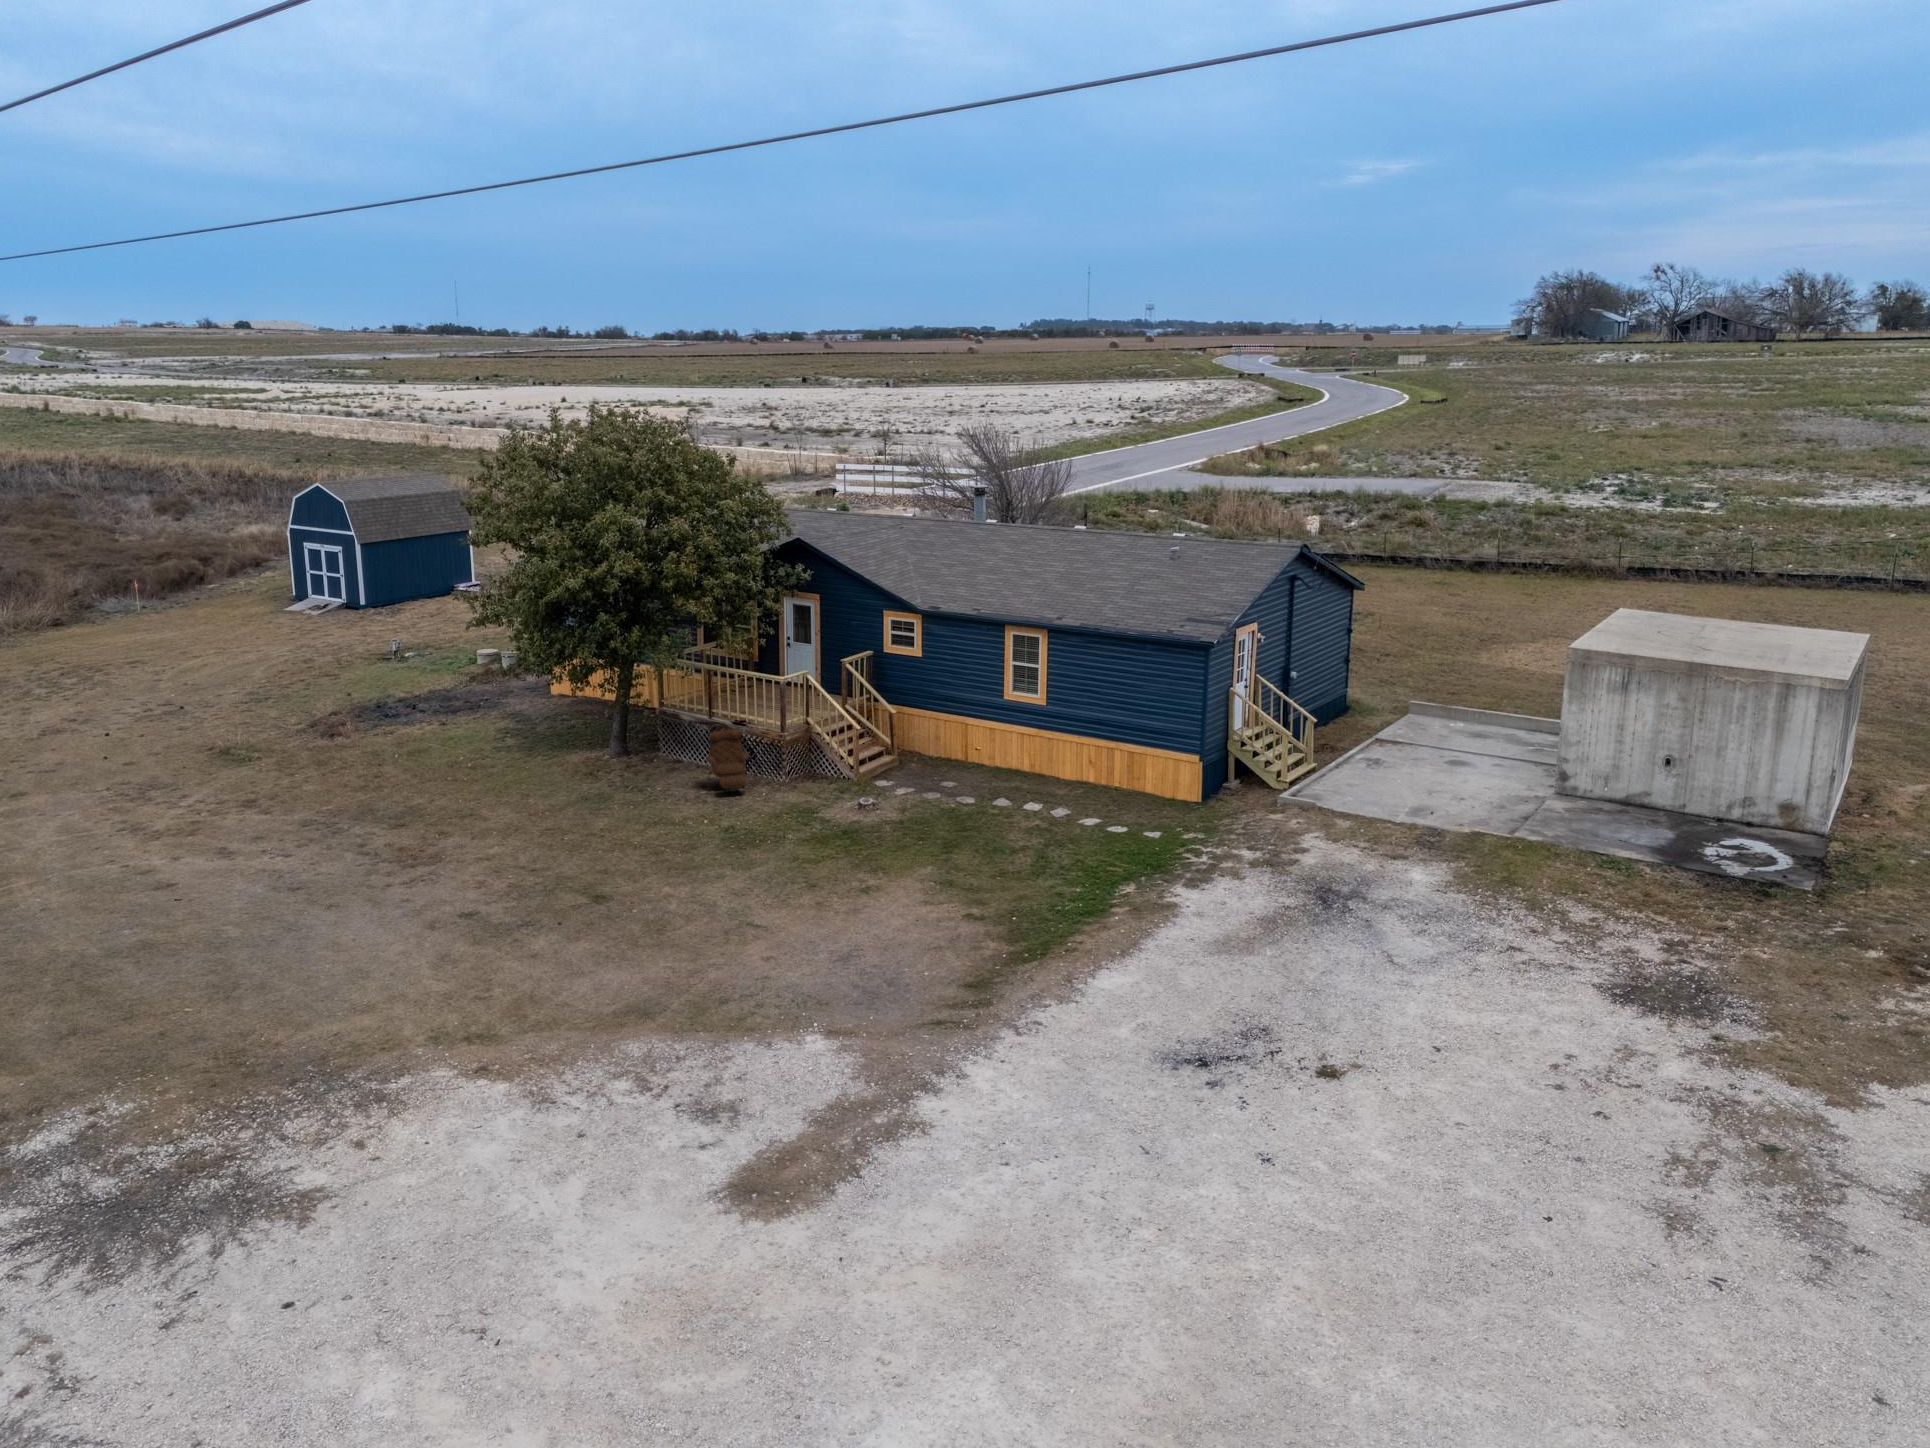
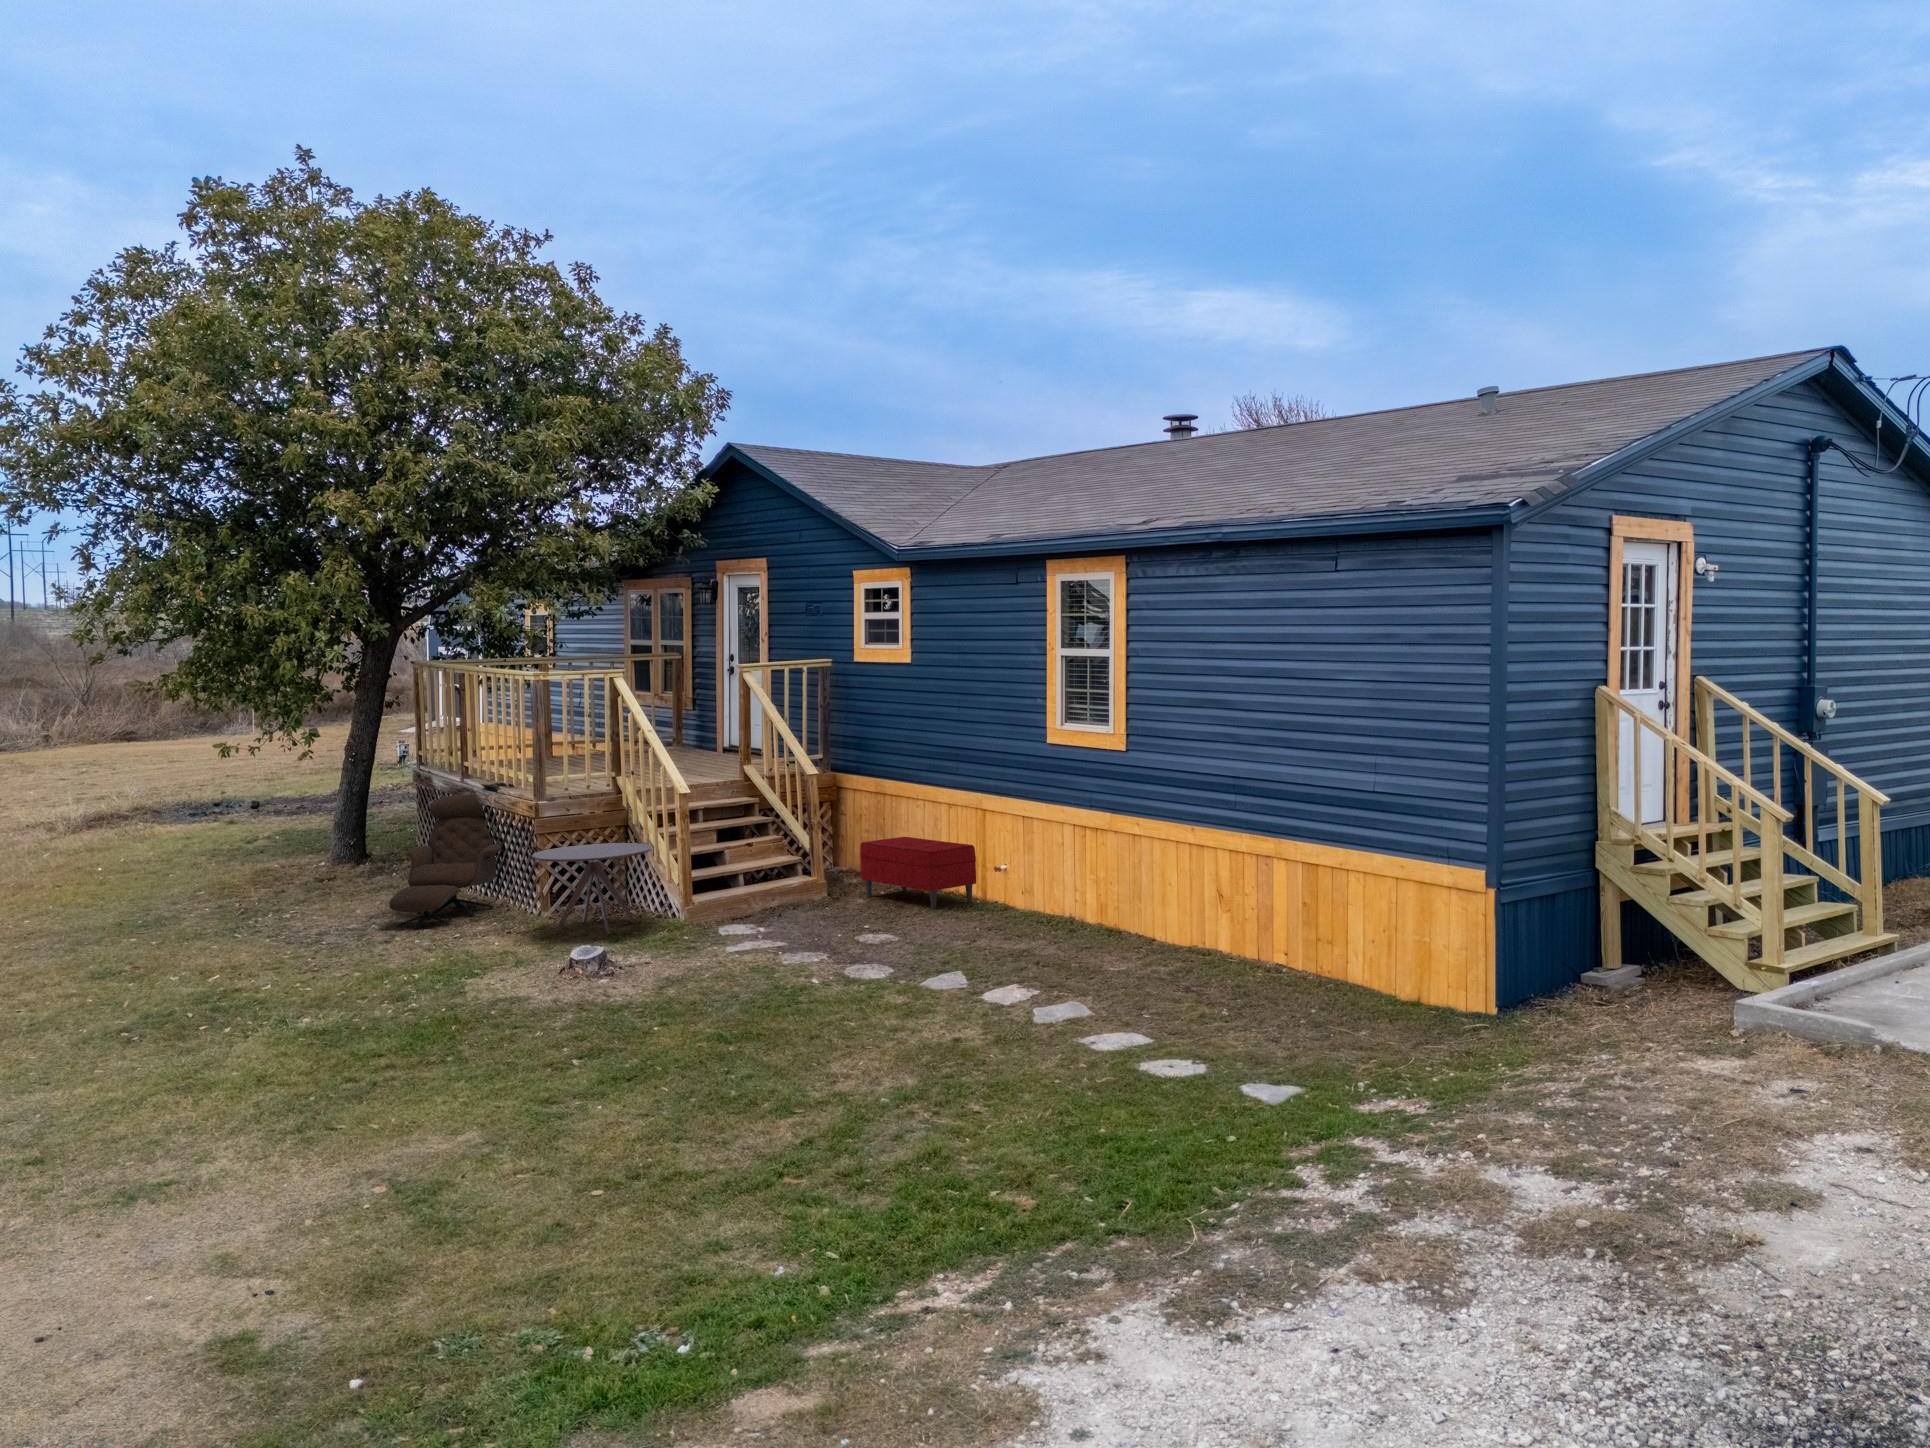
bench: none [906,736,964,770] -> present [860,837,976,909]
round table: none [793,751,843,794] -> present [532,843,652,934]

